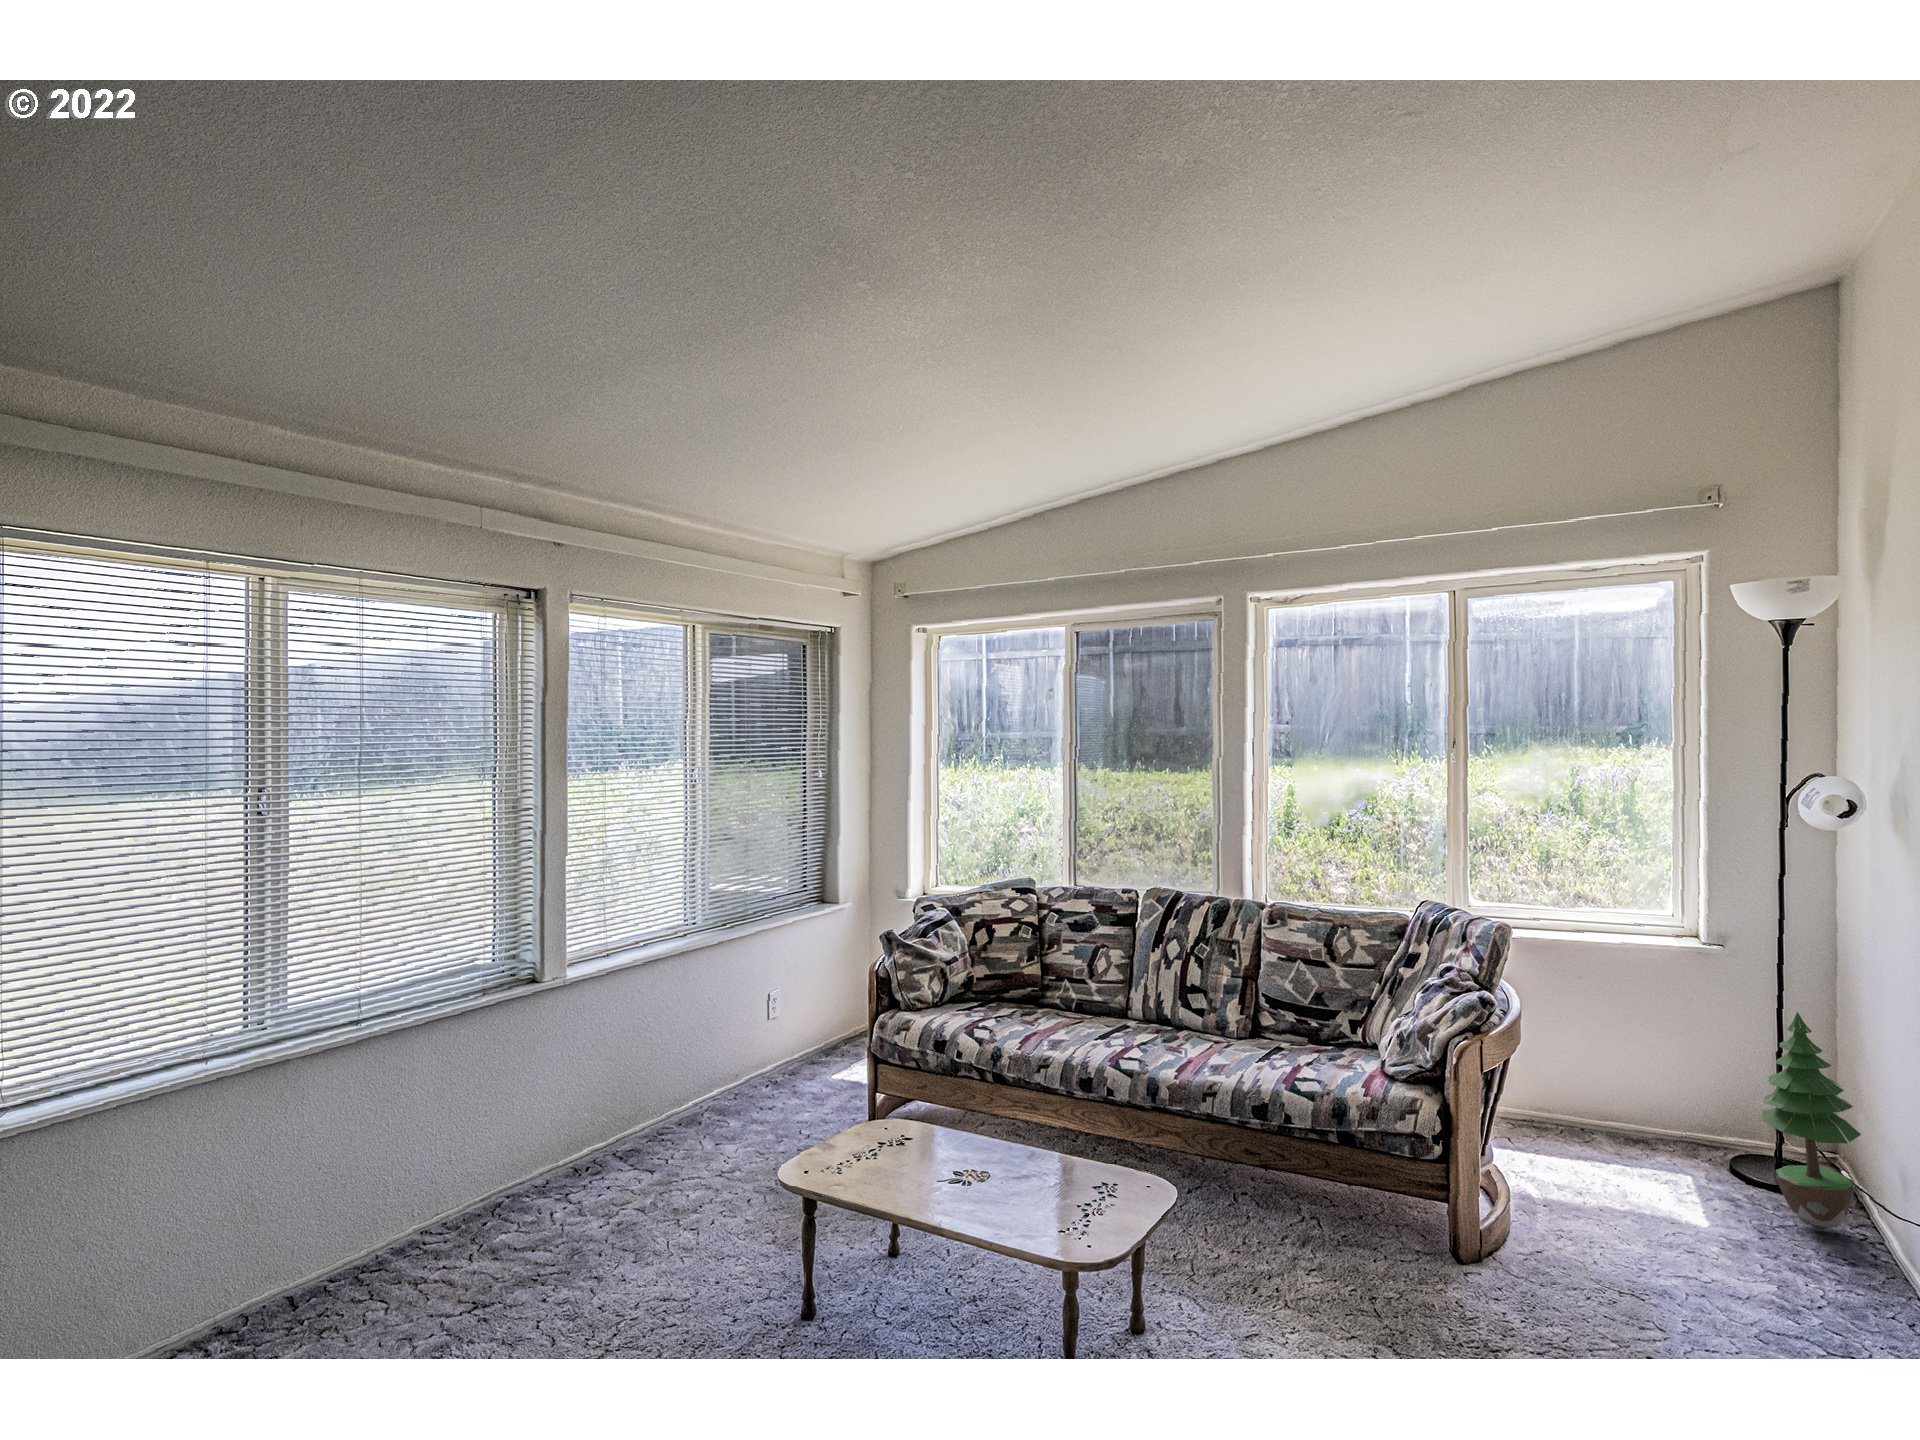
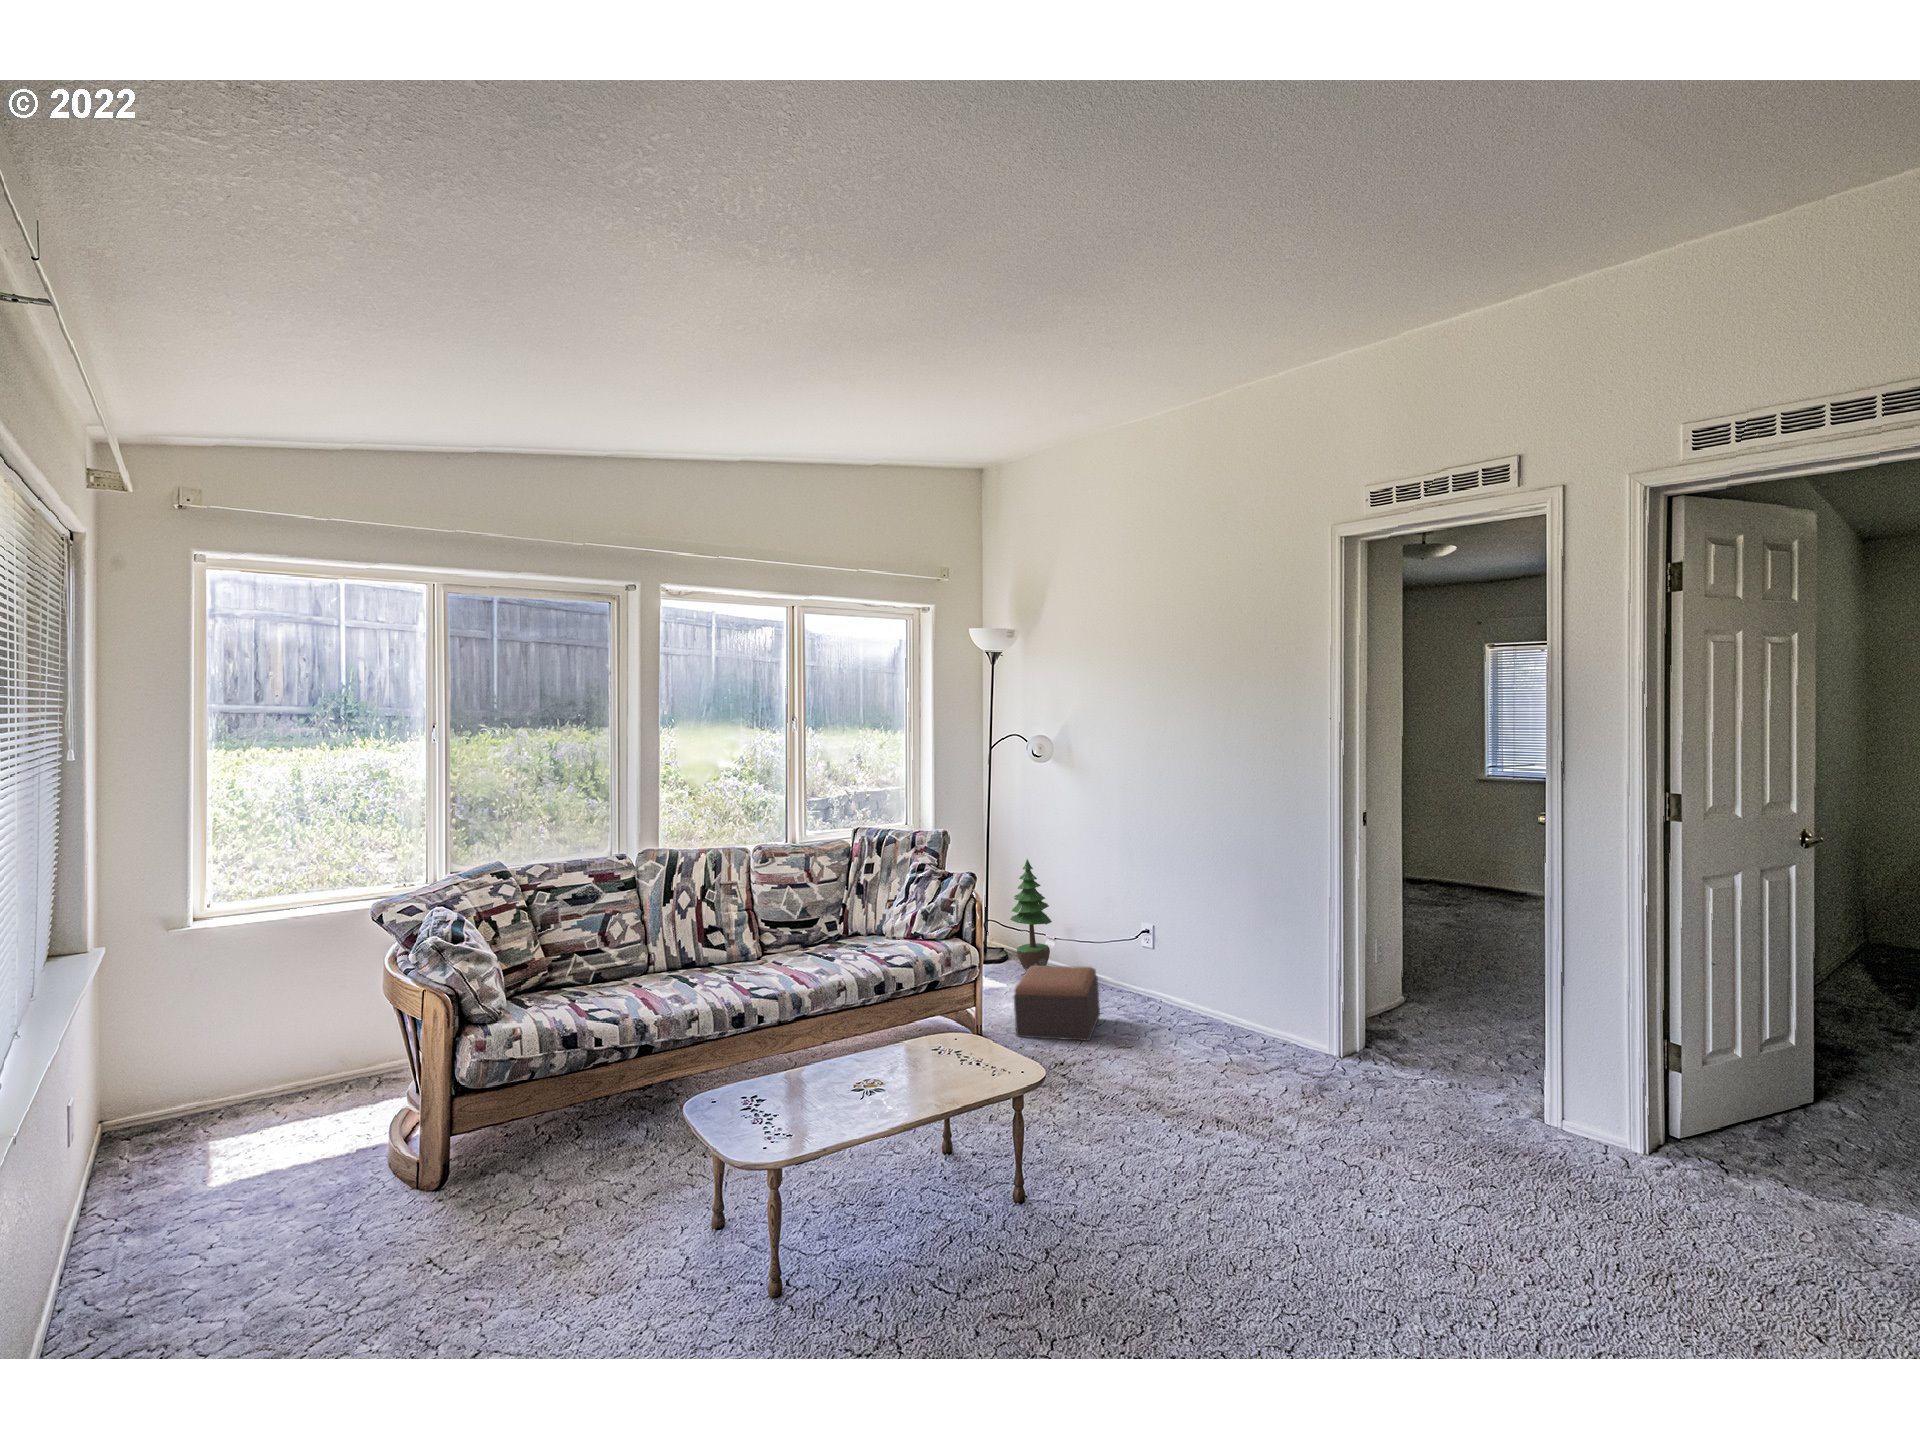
footstool: none [1512,1187,1719,1345] -> present [1014,966,1100,1041]

